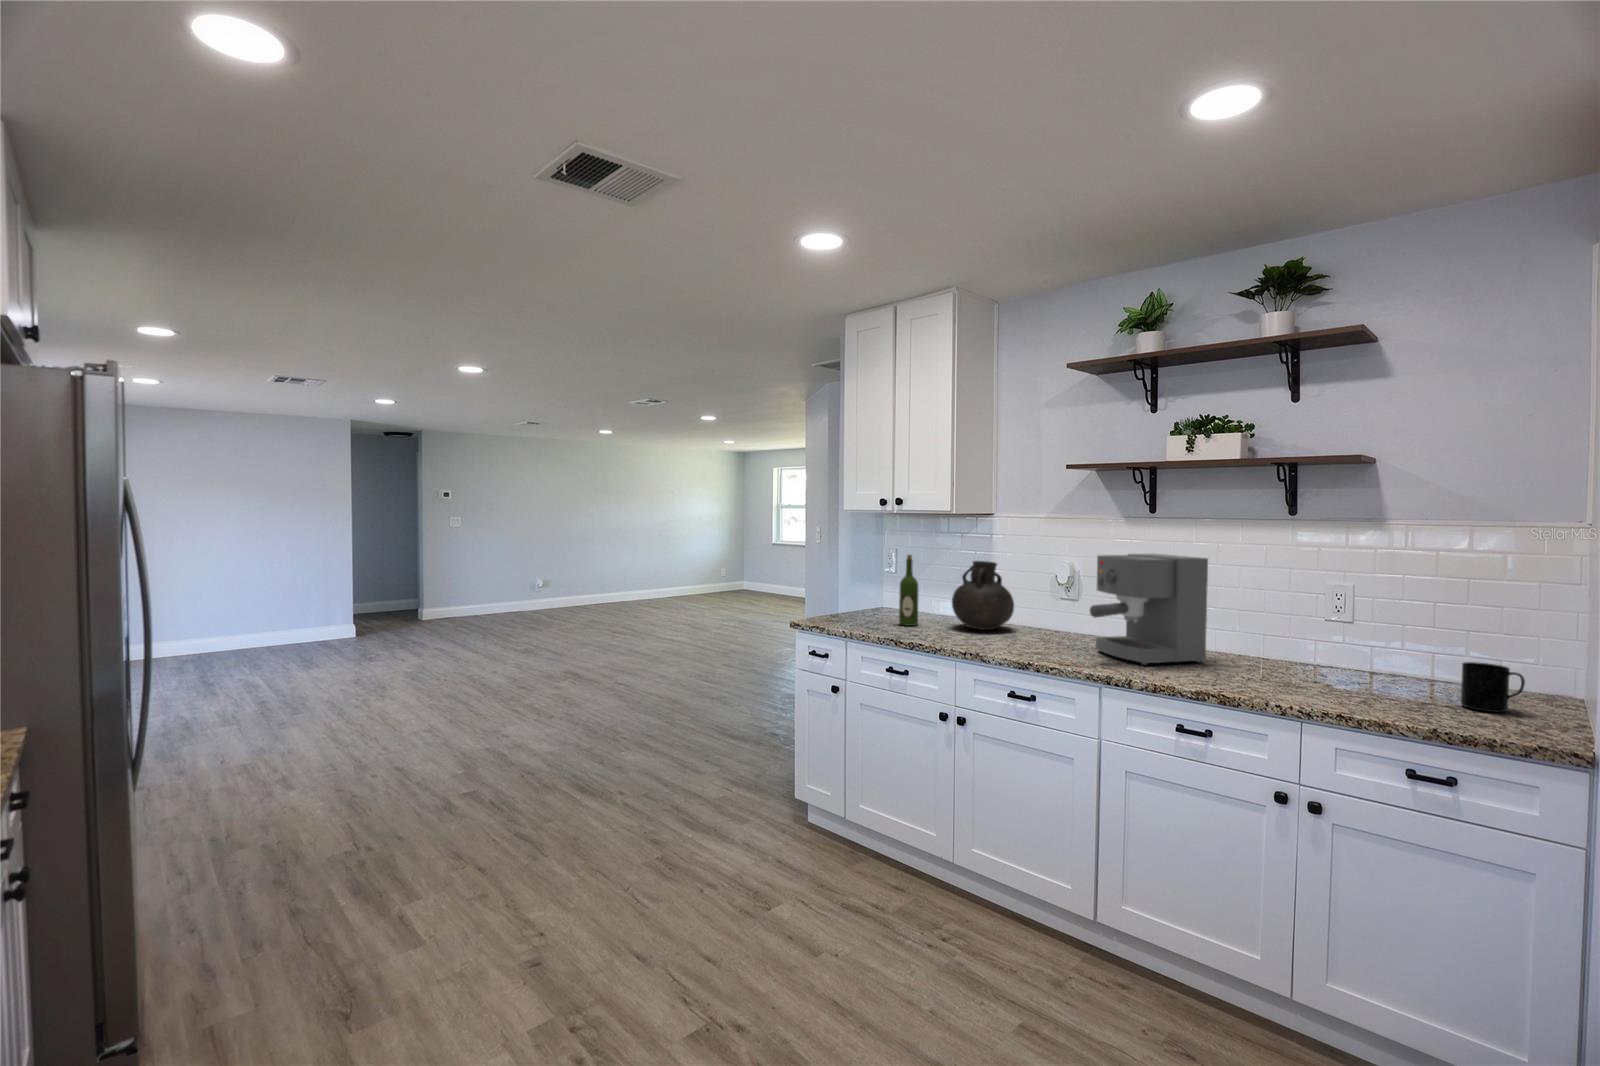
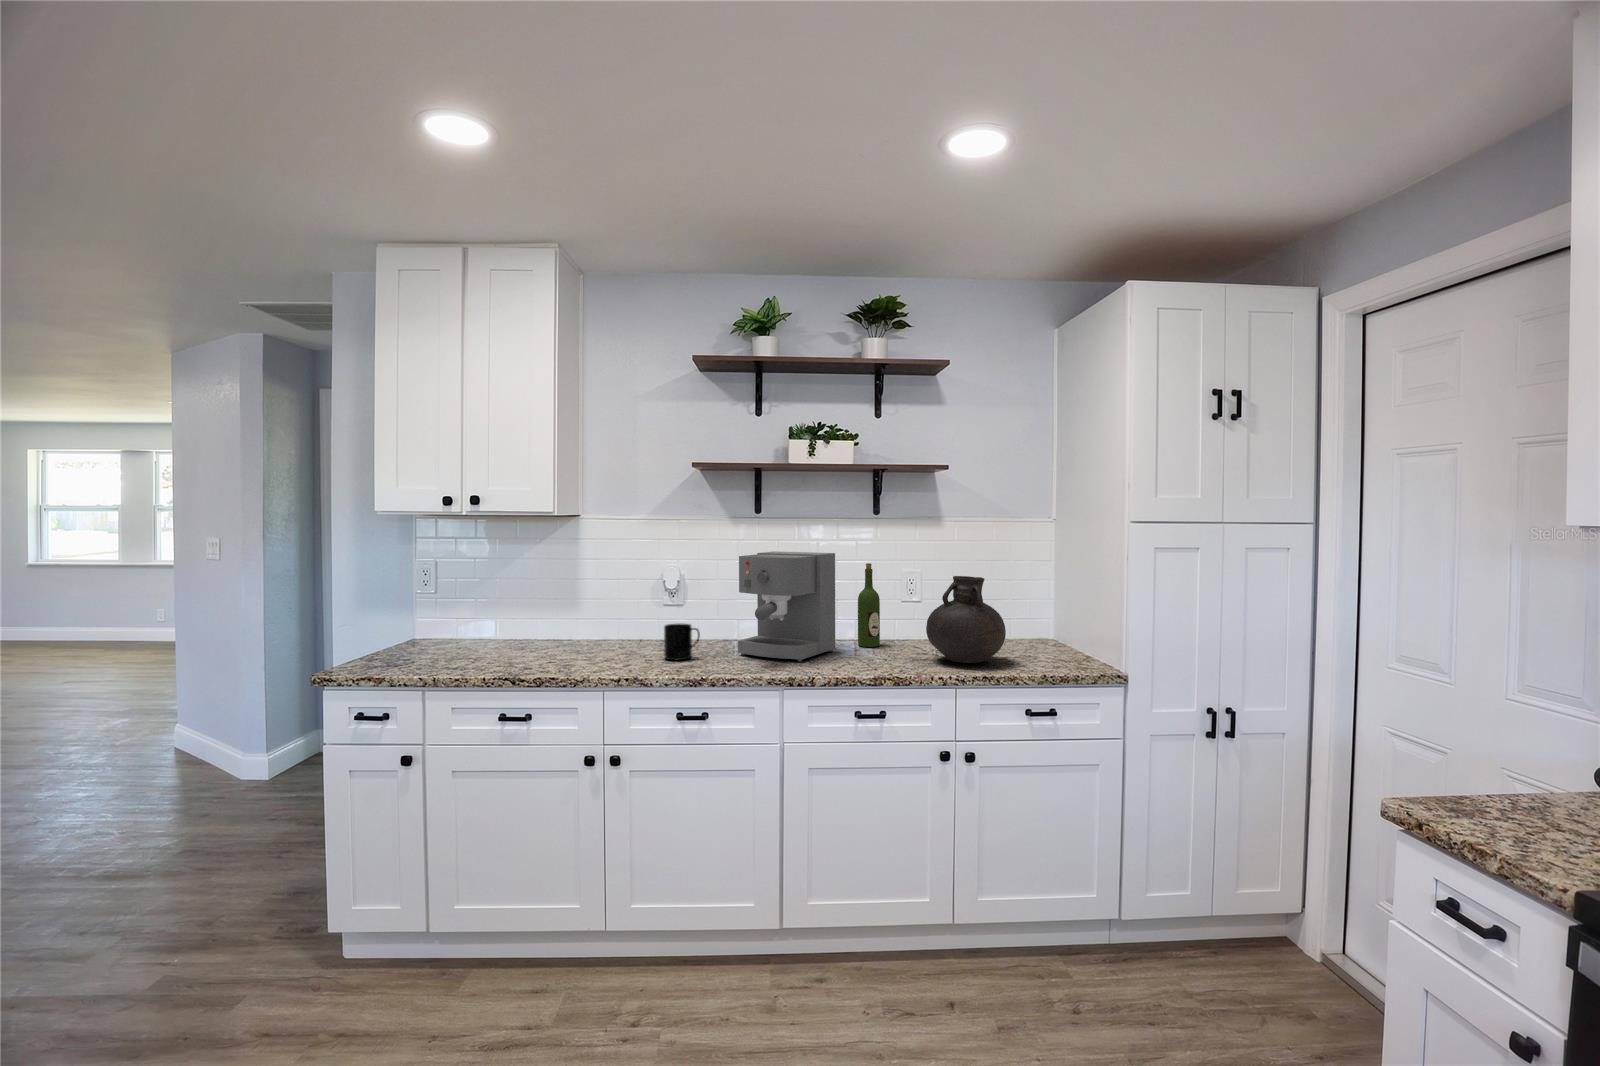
wine bottle: present [899,555,919,626] -> present [858,563,880,647]
vase: present [952,561,1014,630] -> present [926,576,1006,663]
mug: present [1461,662,1525,712] -> present [664,624,700,660]

